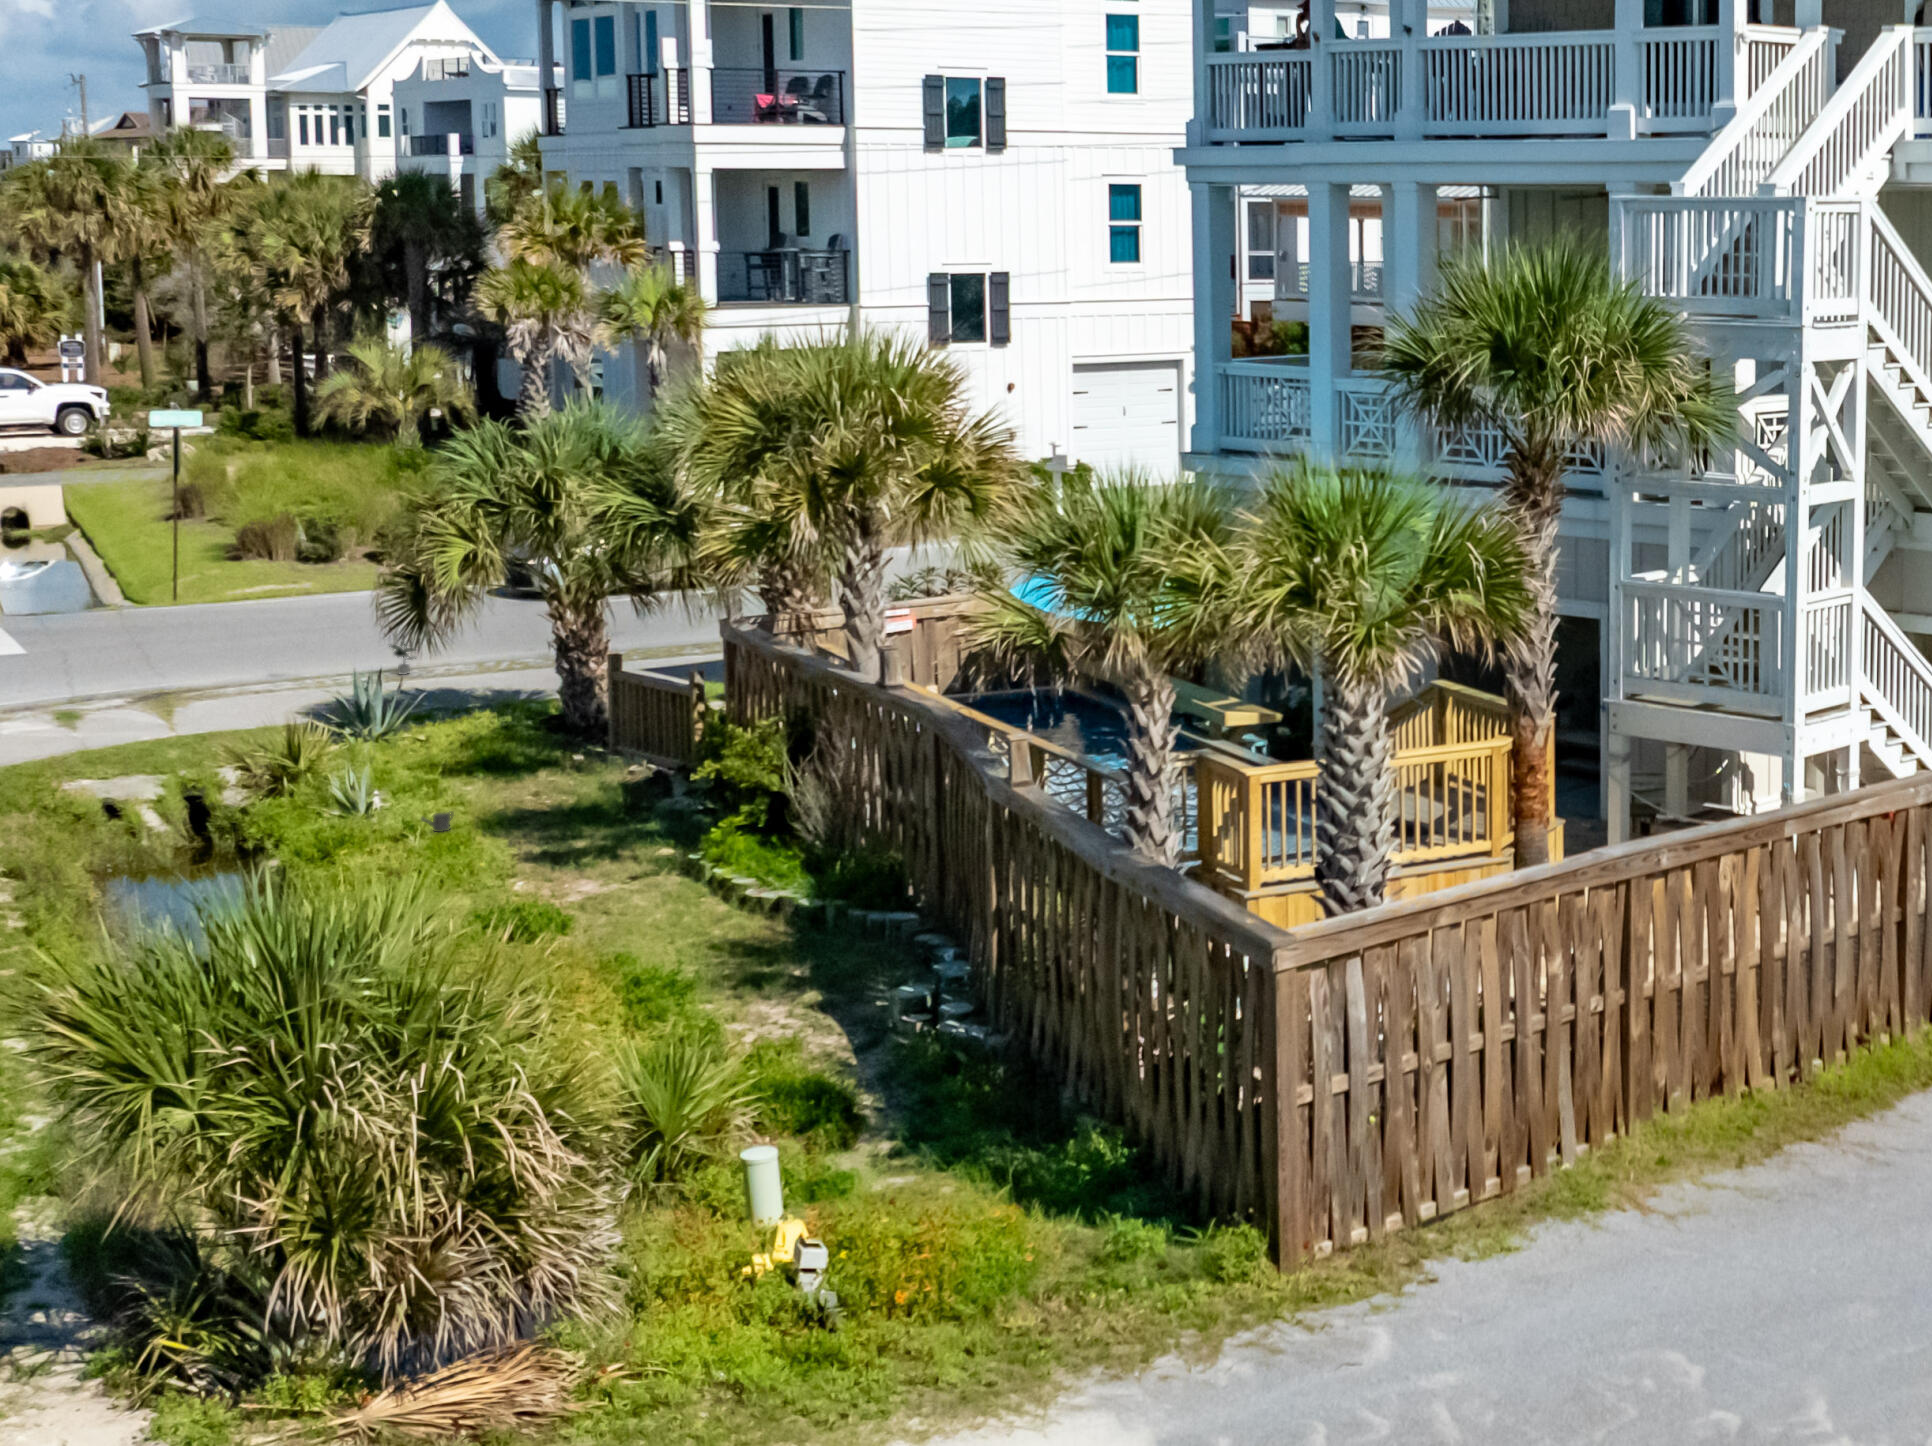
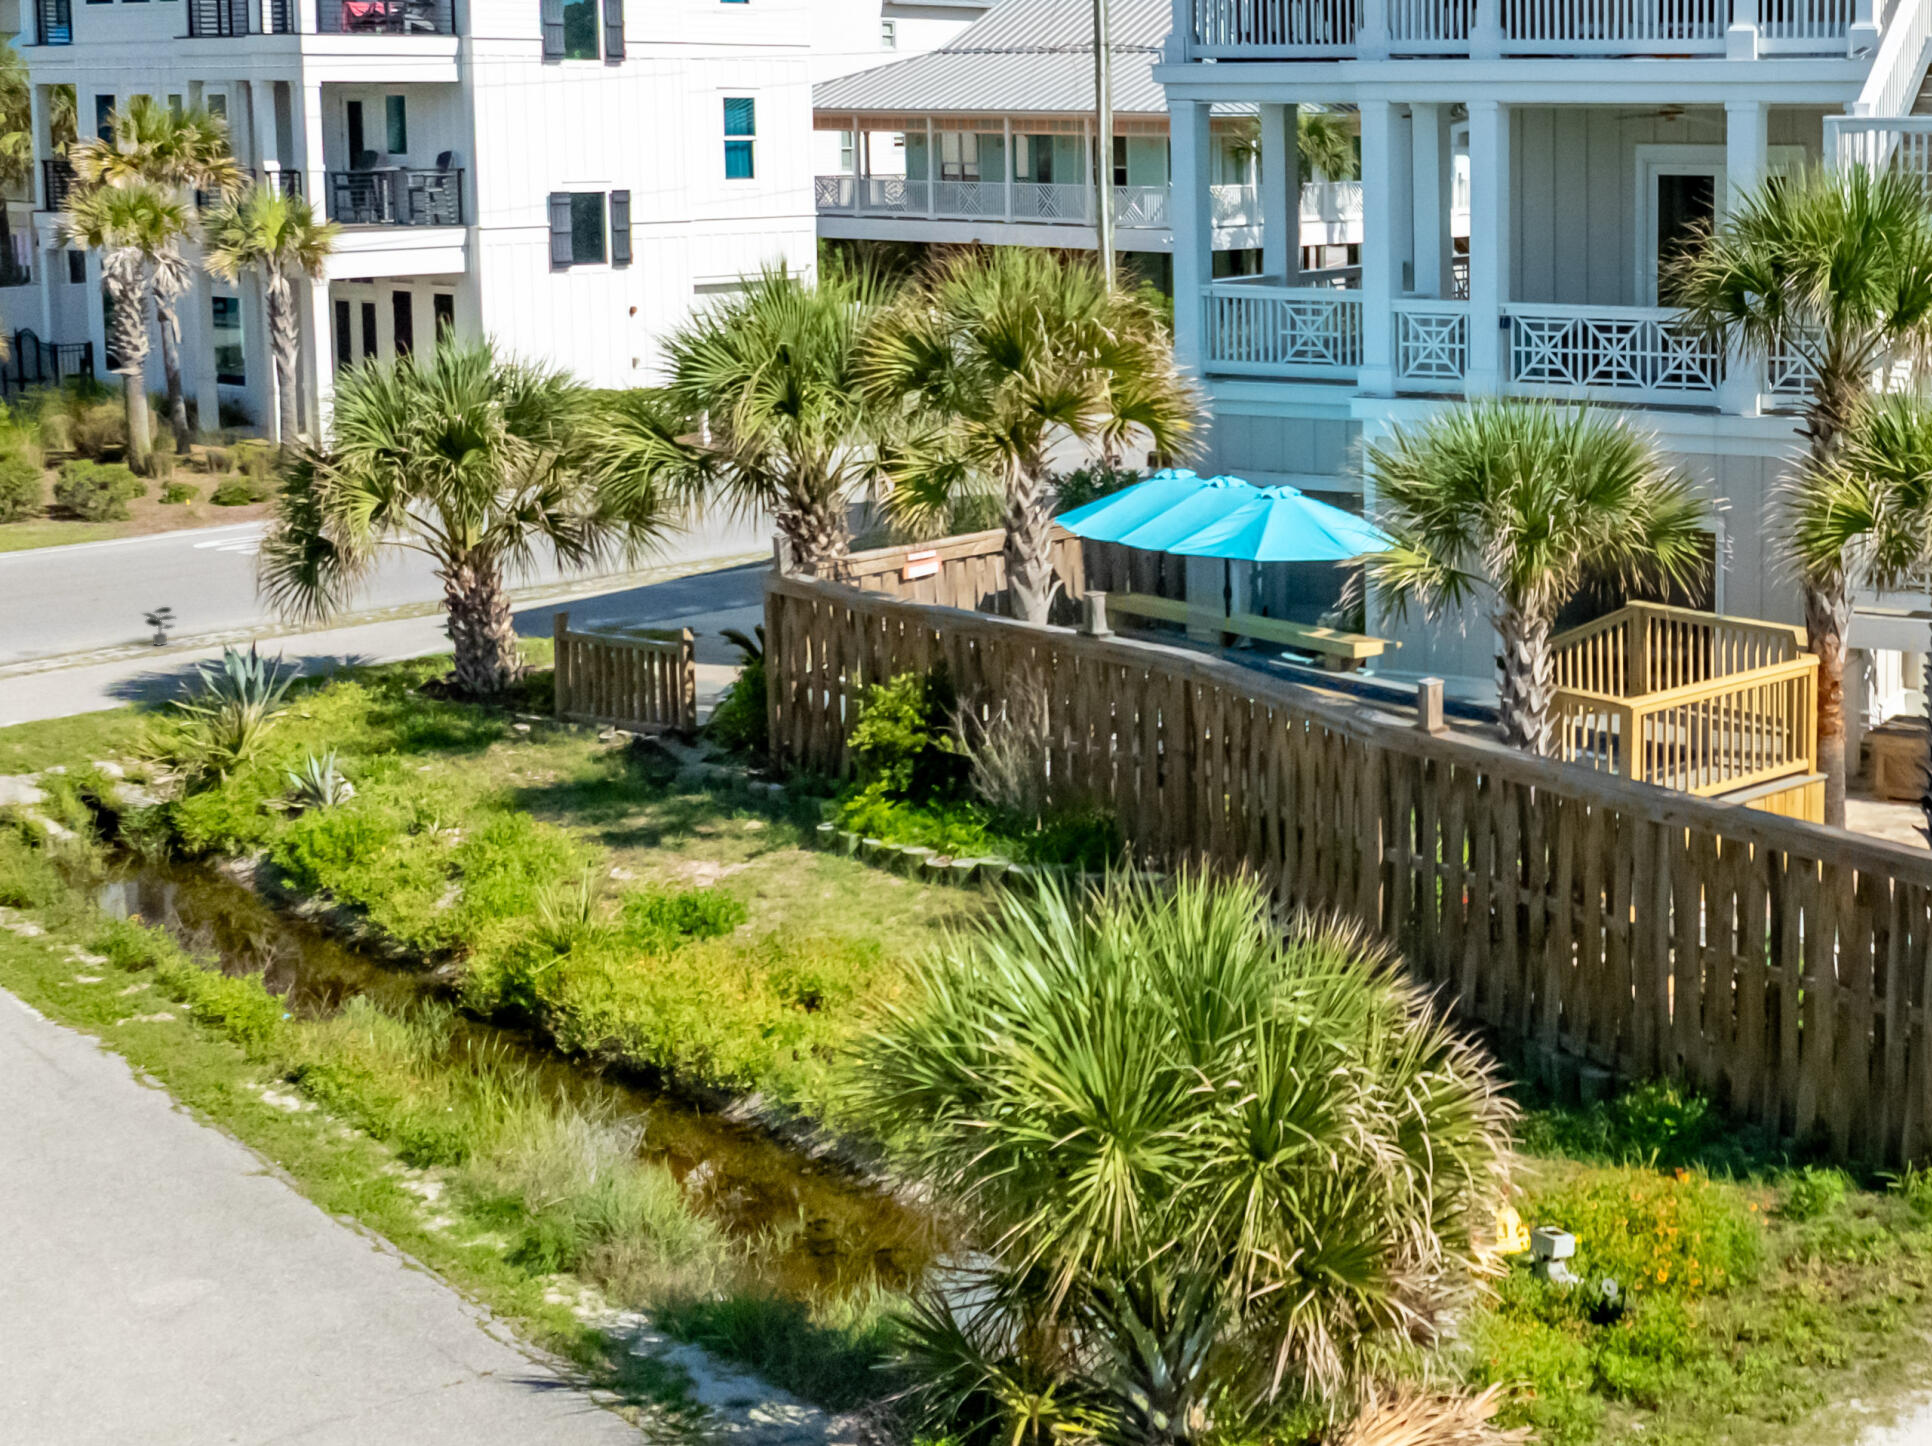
watering can: present [421,811,453,832] -> none [426,797,453,821]

